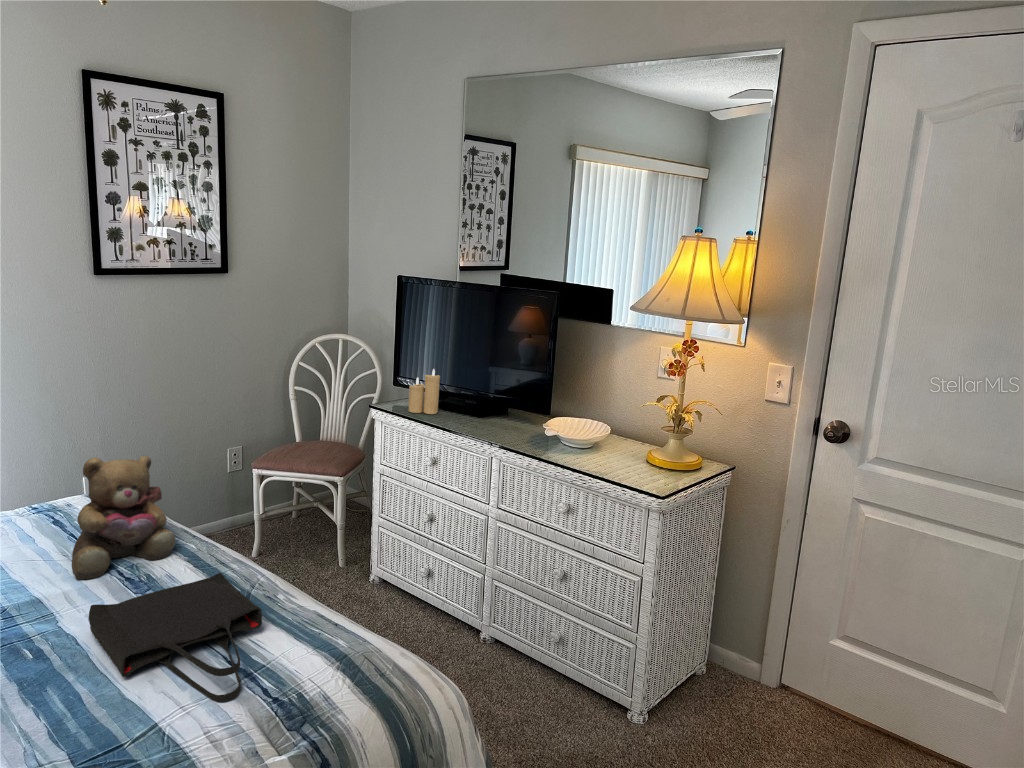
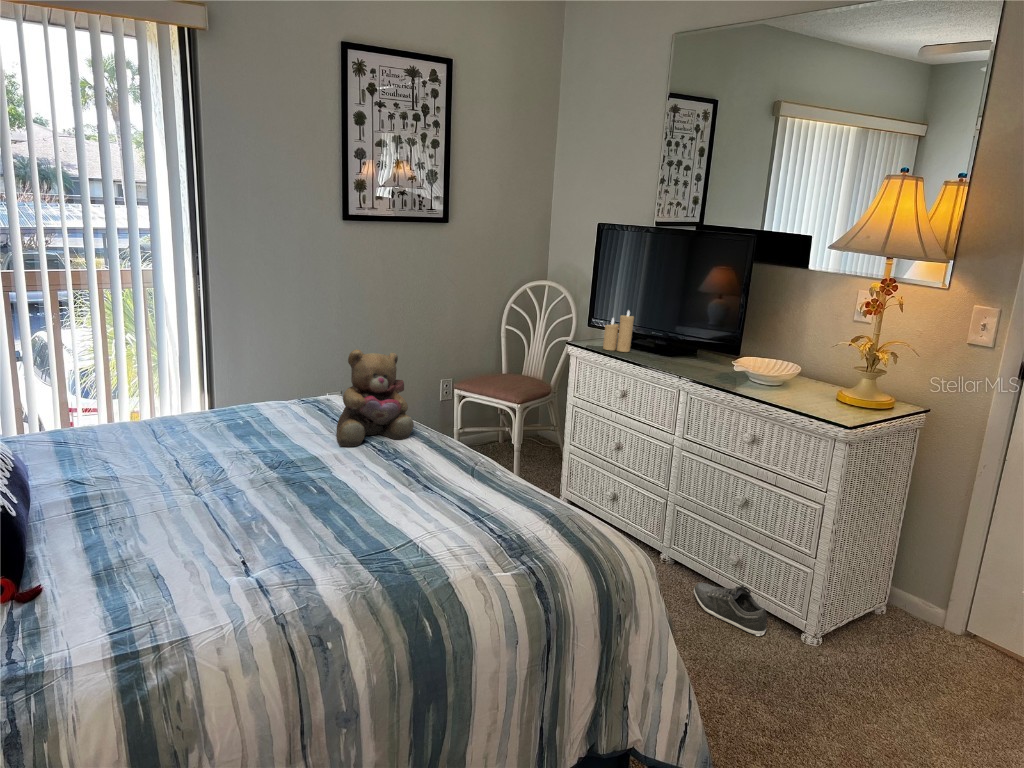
tote bag: present [89,573,262,702] -> none [356,448,488,534]
shoe: none [517,665,593,721] -> present [694,583,767,636]

